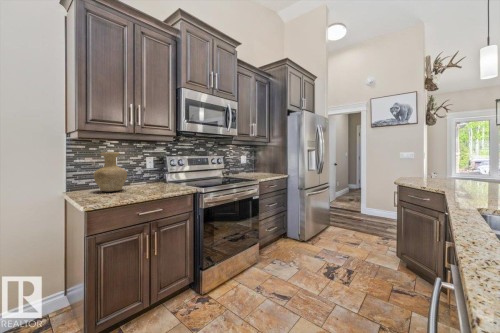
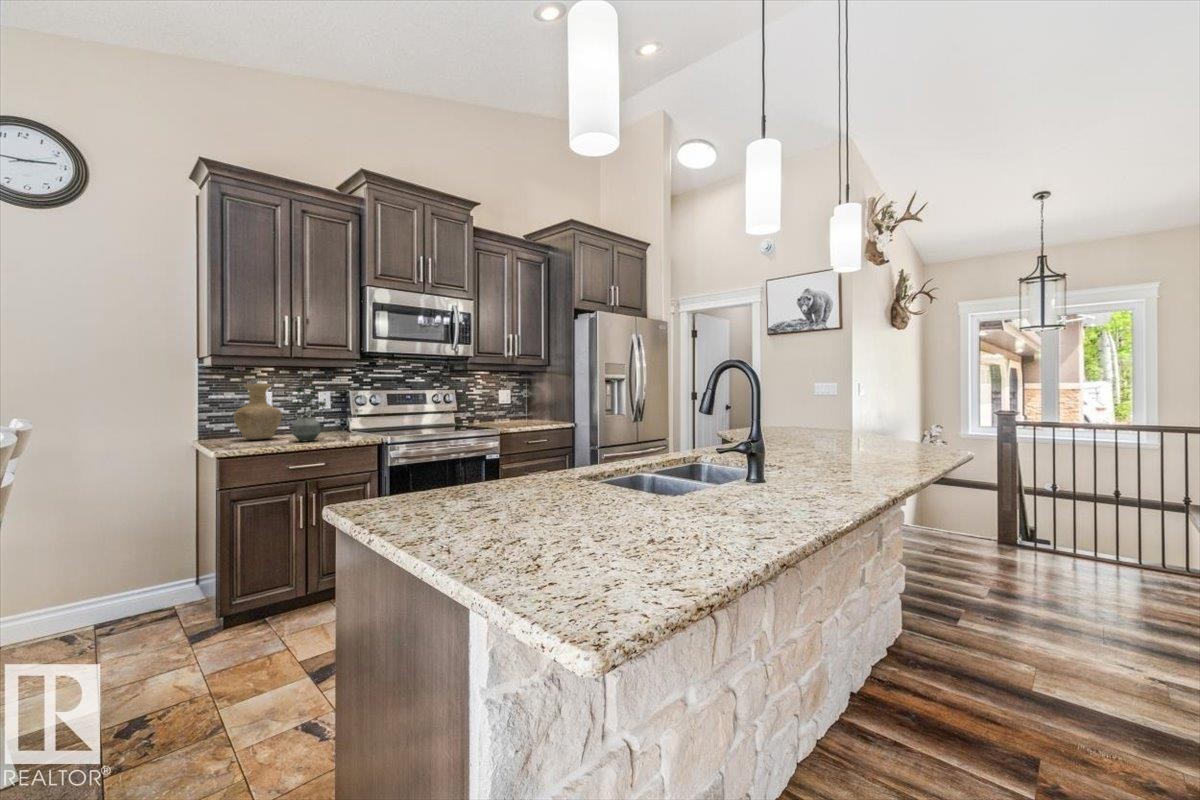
potted plant: none [138,153,161,194] -> present [292,386,326,441]

